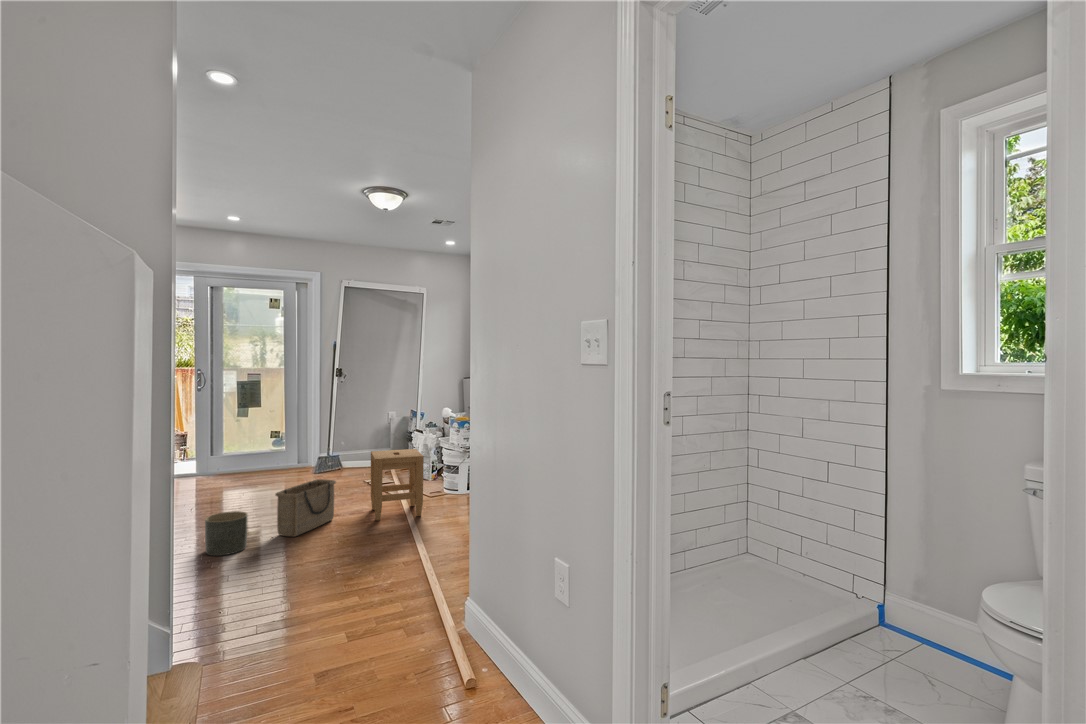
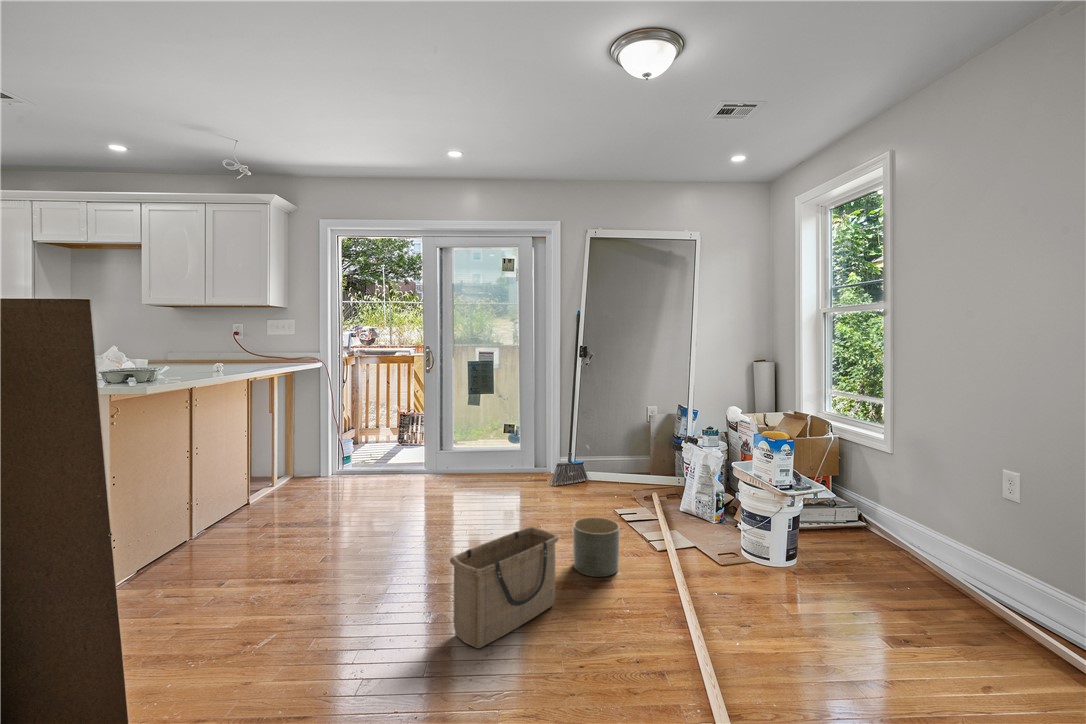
stool: present [371,449,424,521] -> none [619,484,724,635]
planter: present [205,511,248,556] -> present [573,517,620,577]

